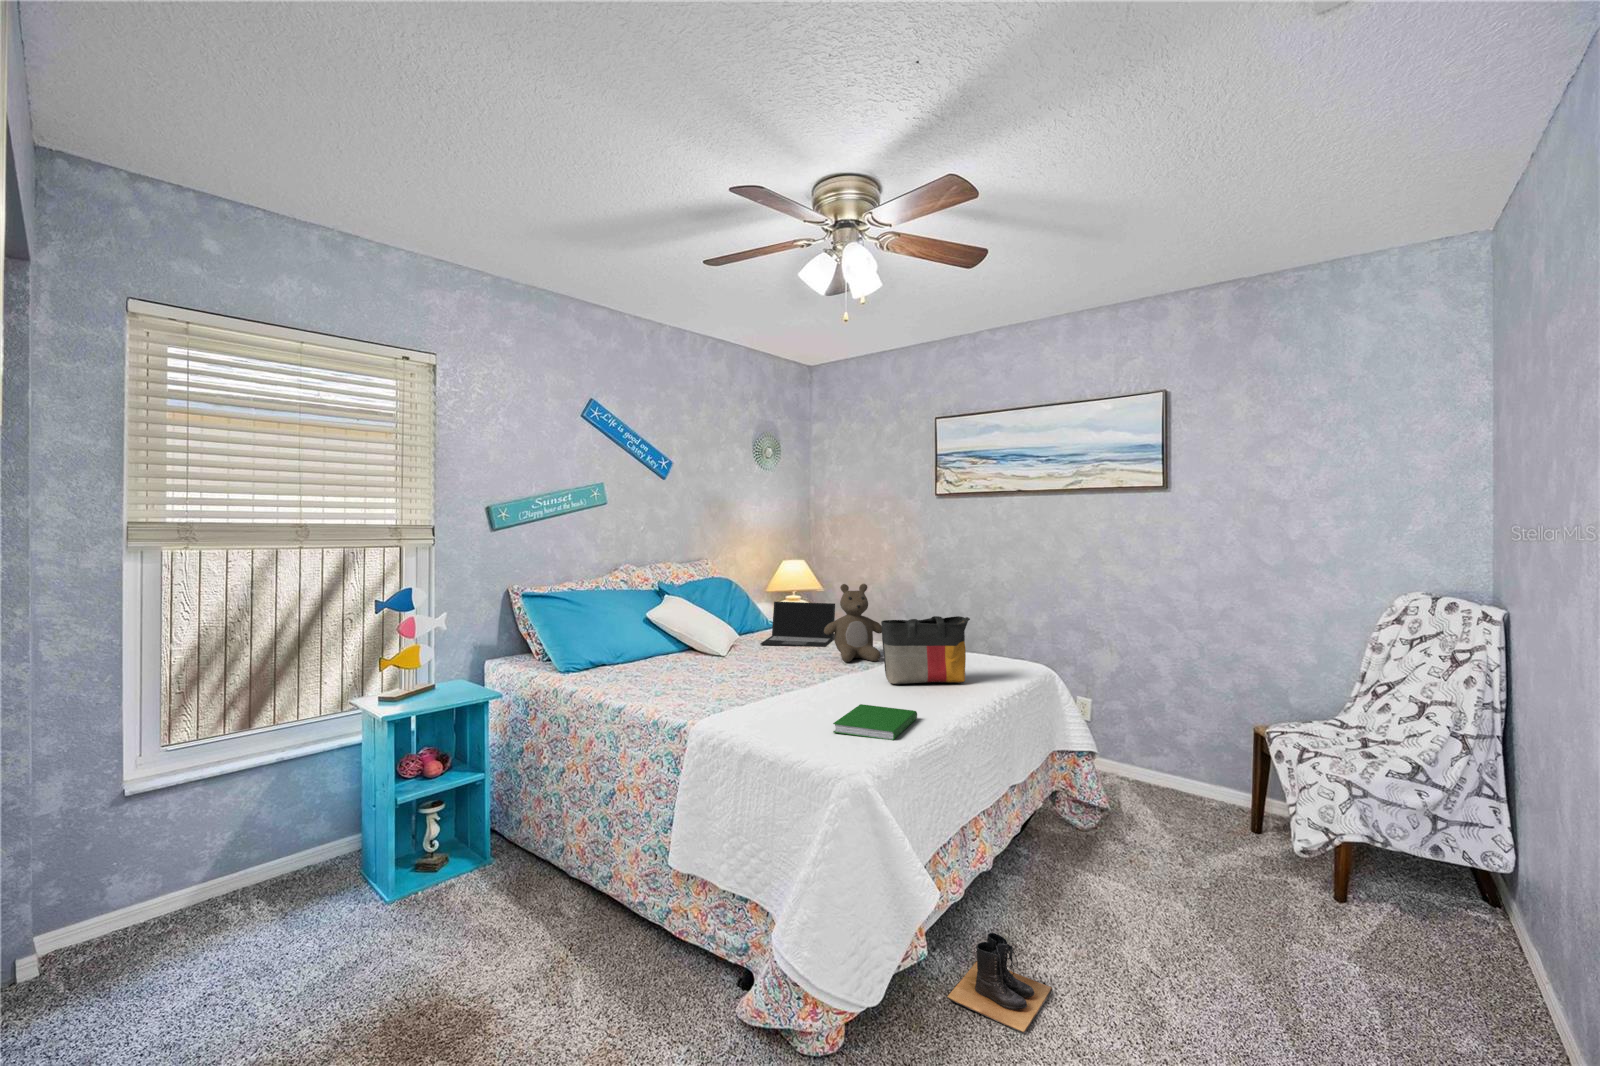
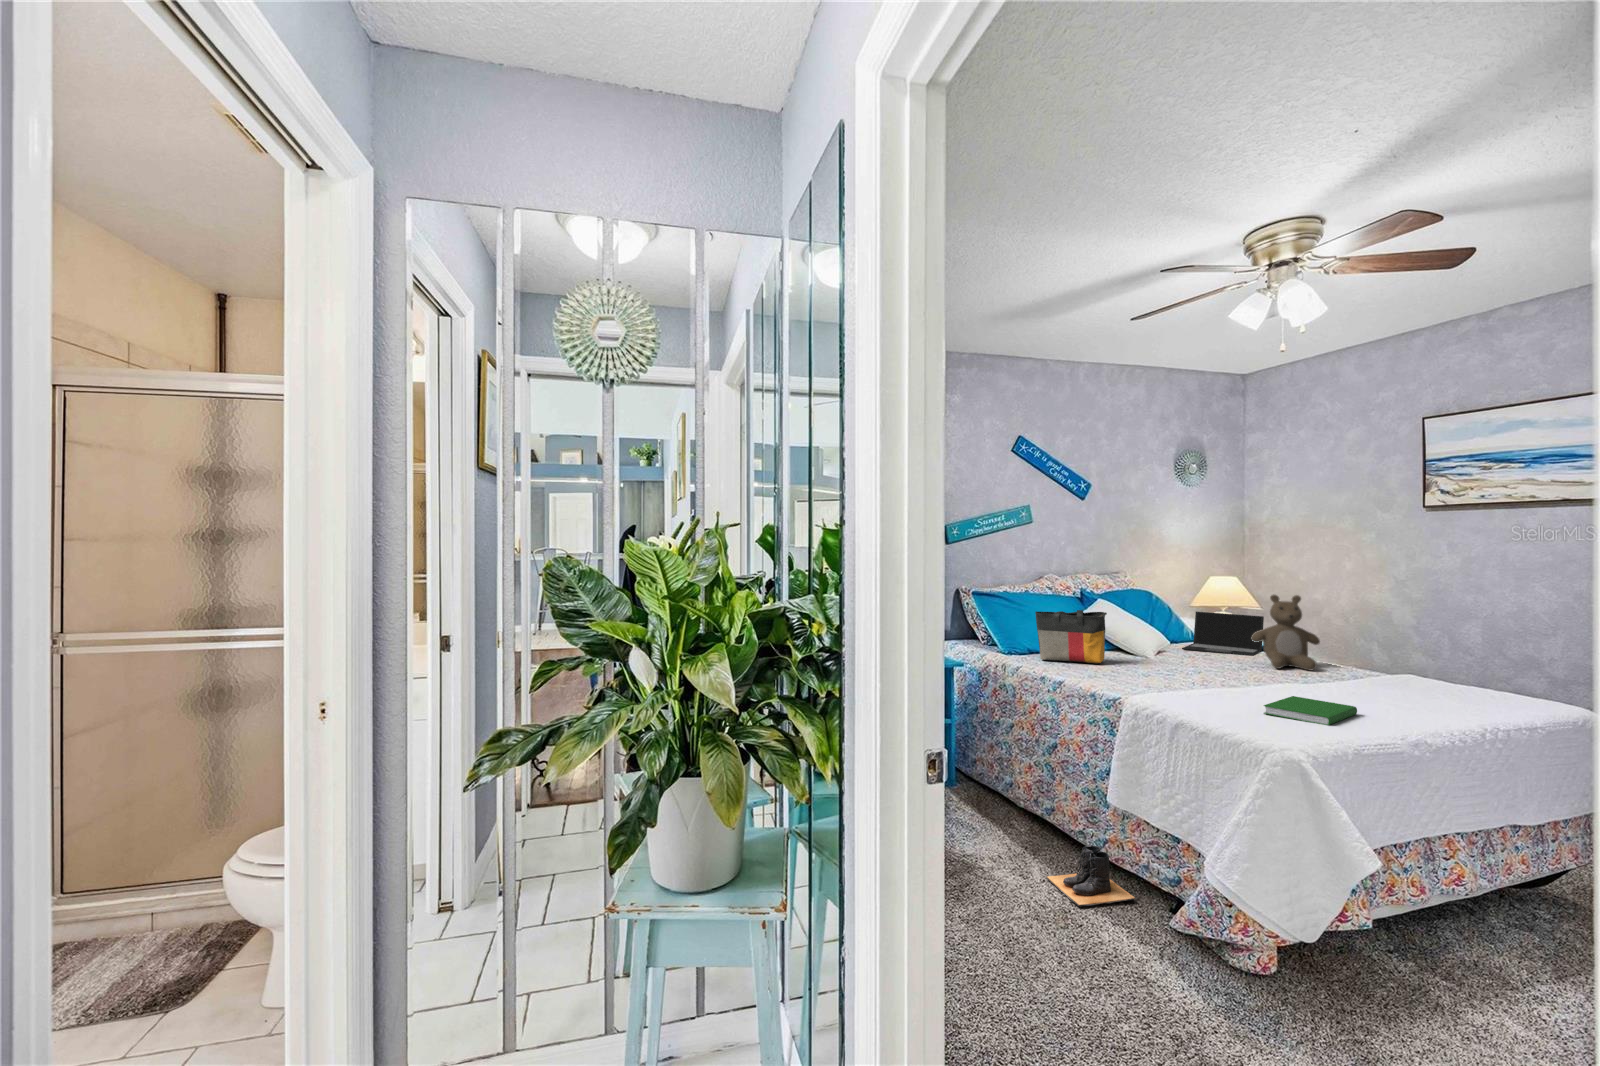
tote bag: present [881,616,970,684] -> present [1035,610,1107,663]
boots: present [947,933,1052,1033] -> present [1047,846,1135,906]

